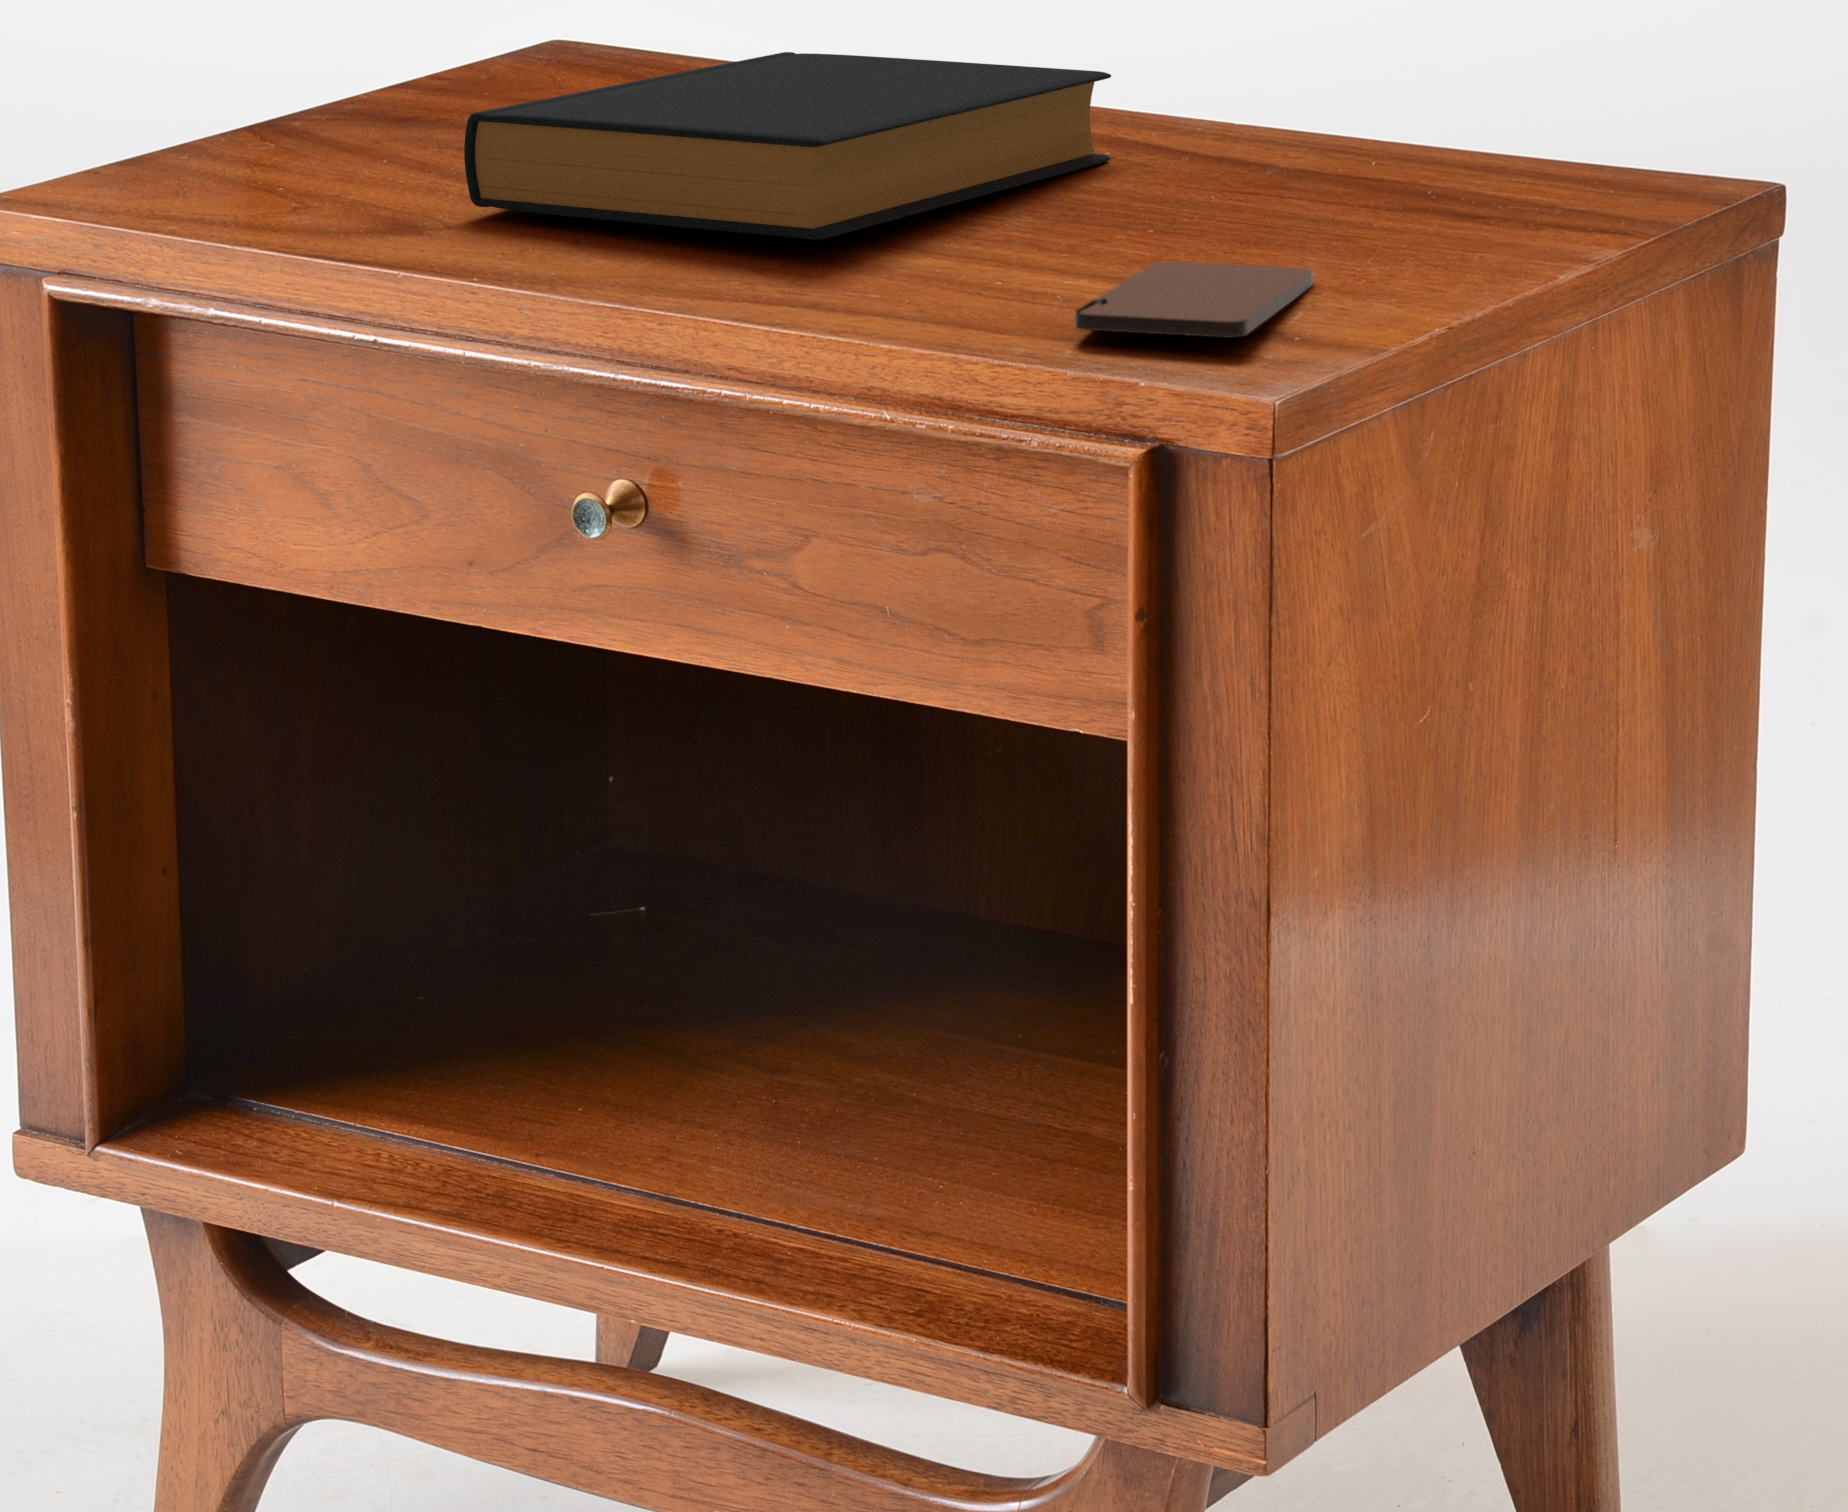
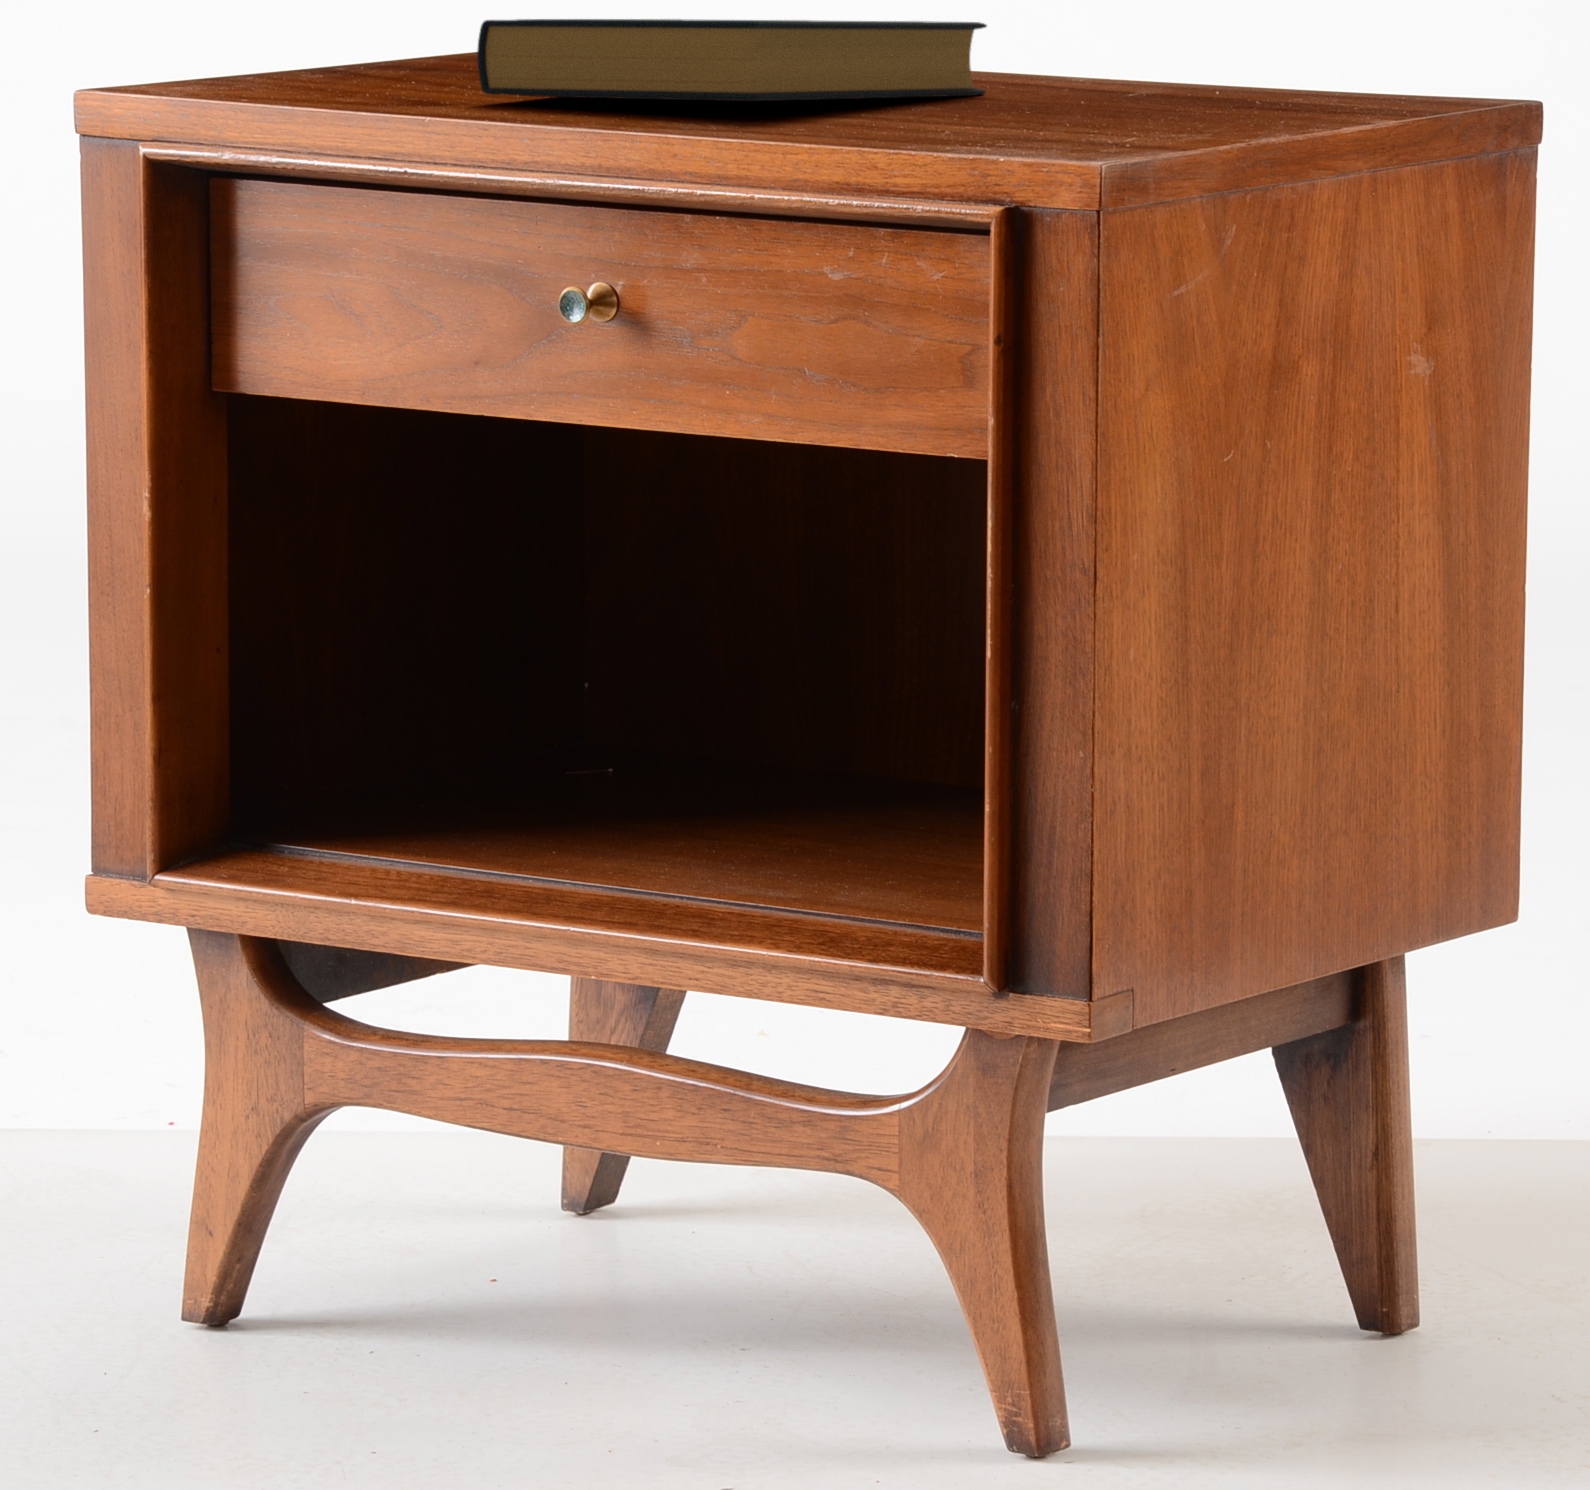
smartphone: present [1075,262,1313,337] -> none [950,121,1137,136]

